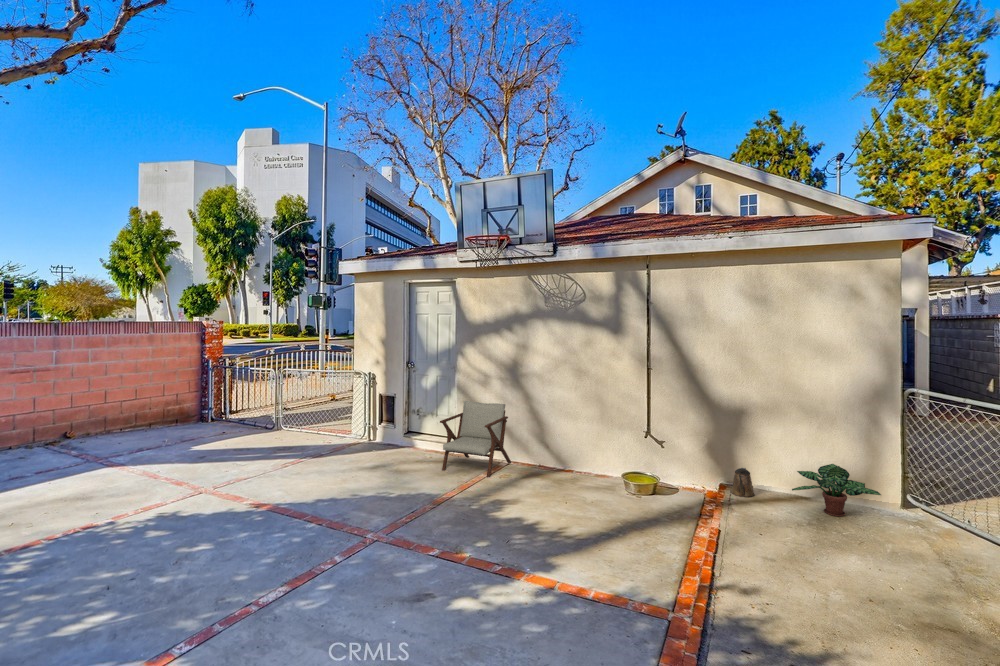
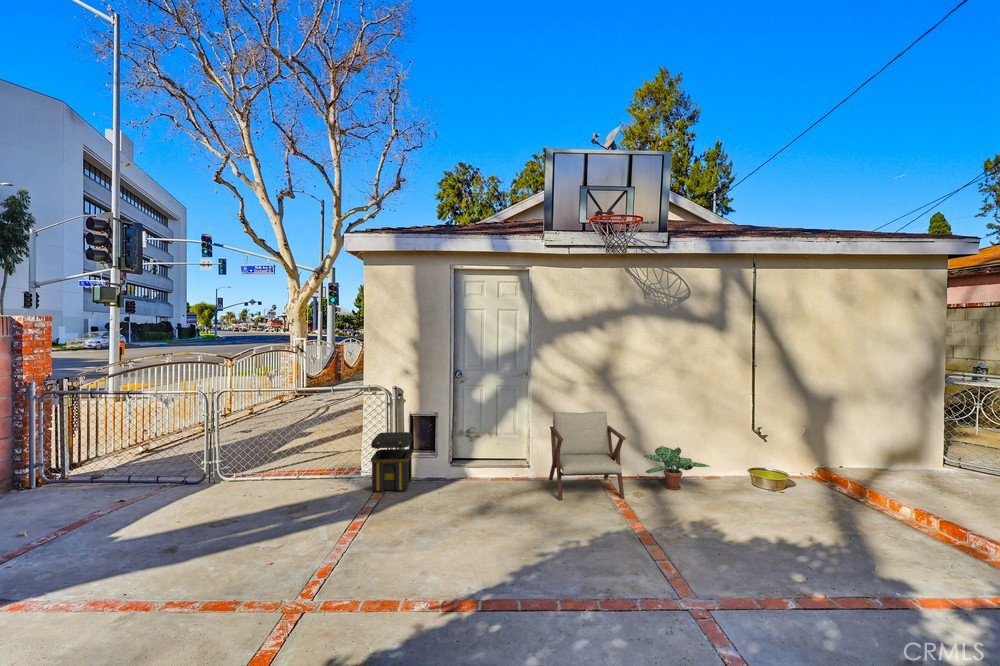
toolbox: none [344,406,380,449] -> present [371,432,413,492]
potted plant: present [792,464,881,517] -> present [644,446,710,490]
watering can: present [731,468,755,497] -> none [837,449,871,476]

